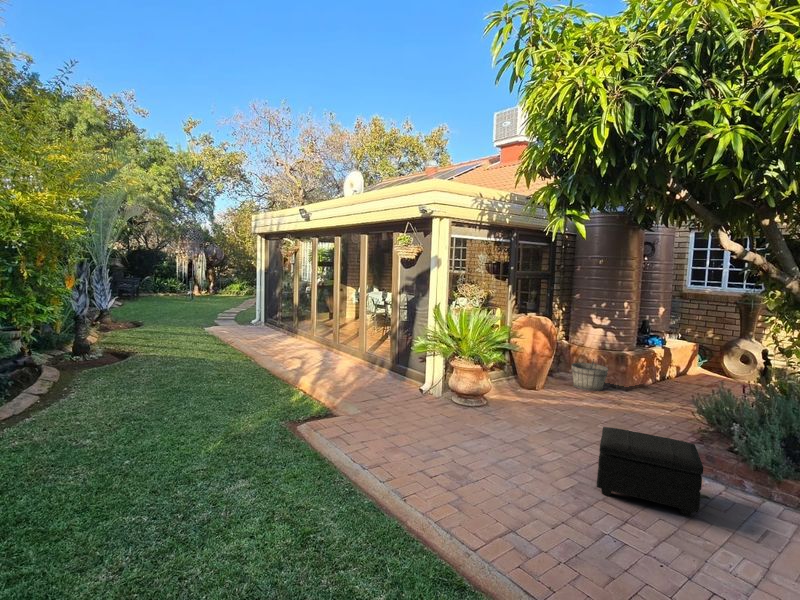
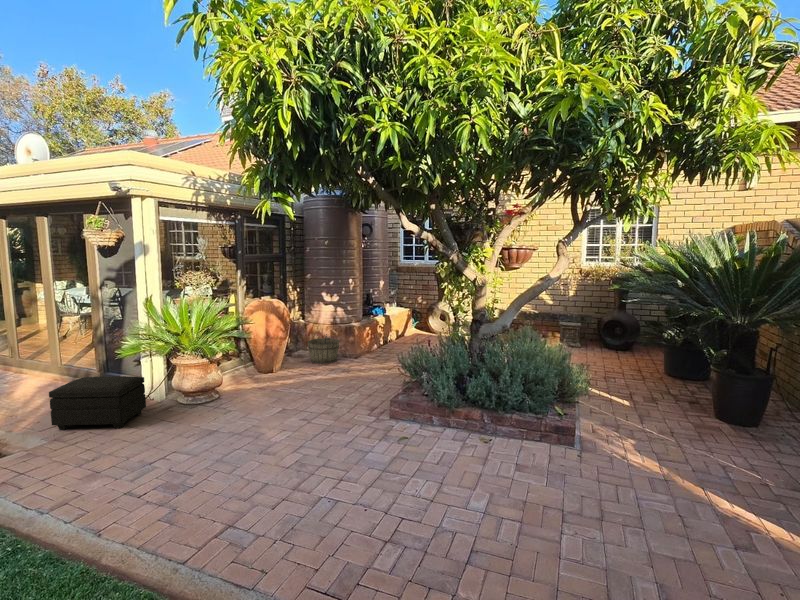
footstool: present [597,427,703,517] -> present [49,376,146,430]

